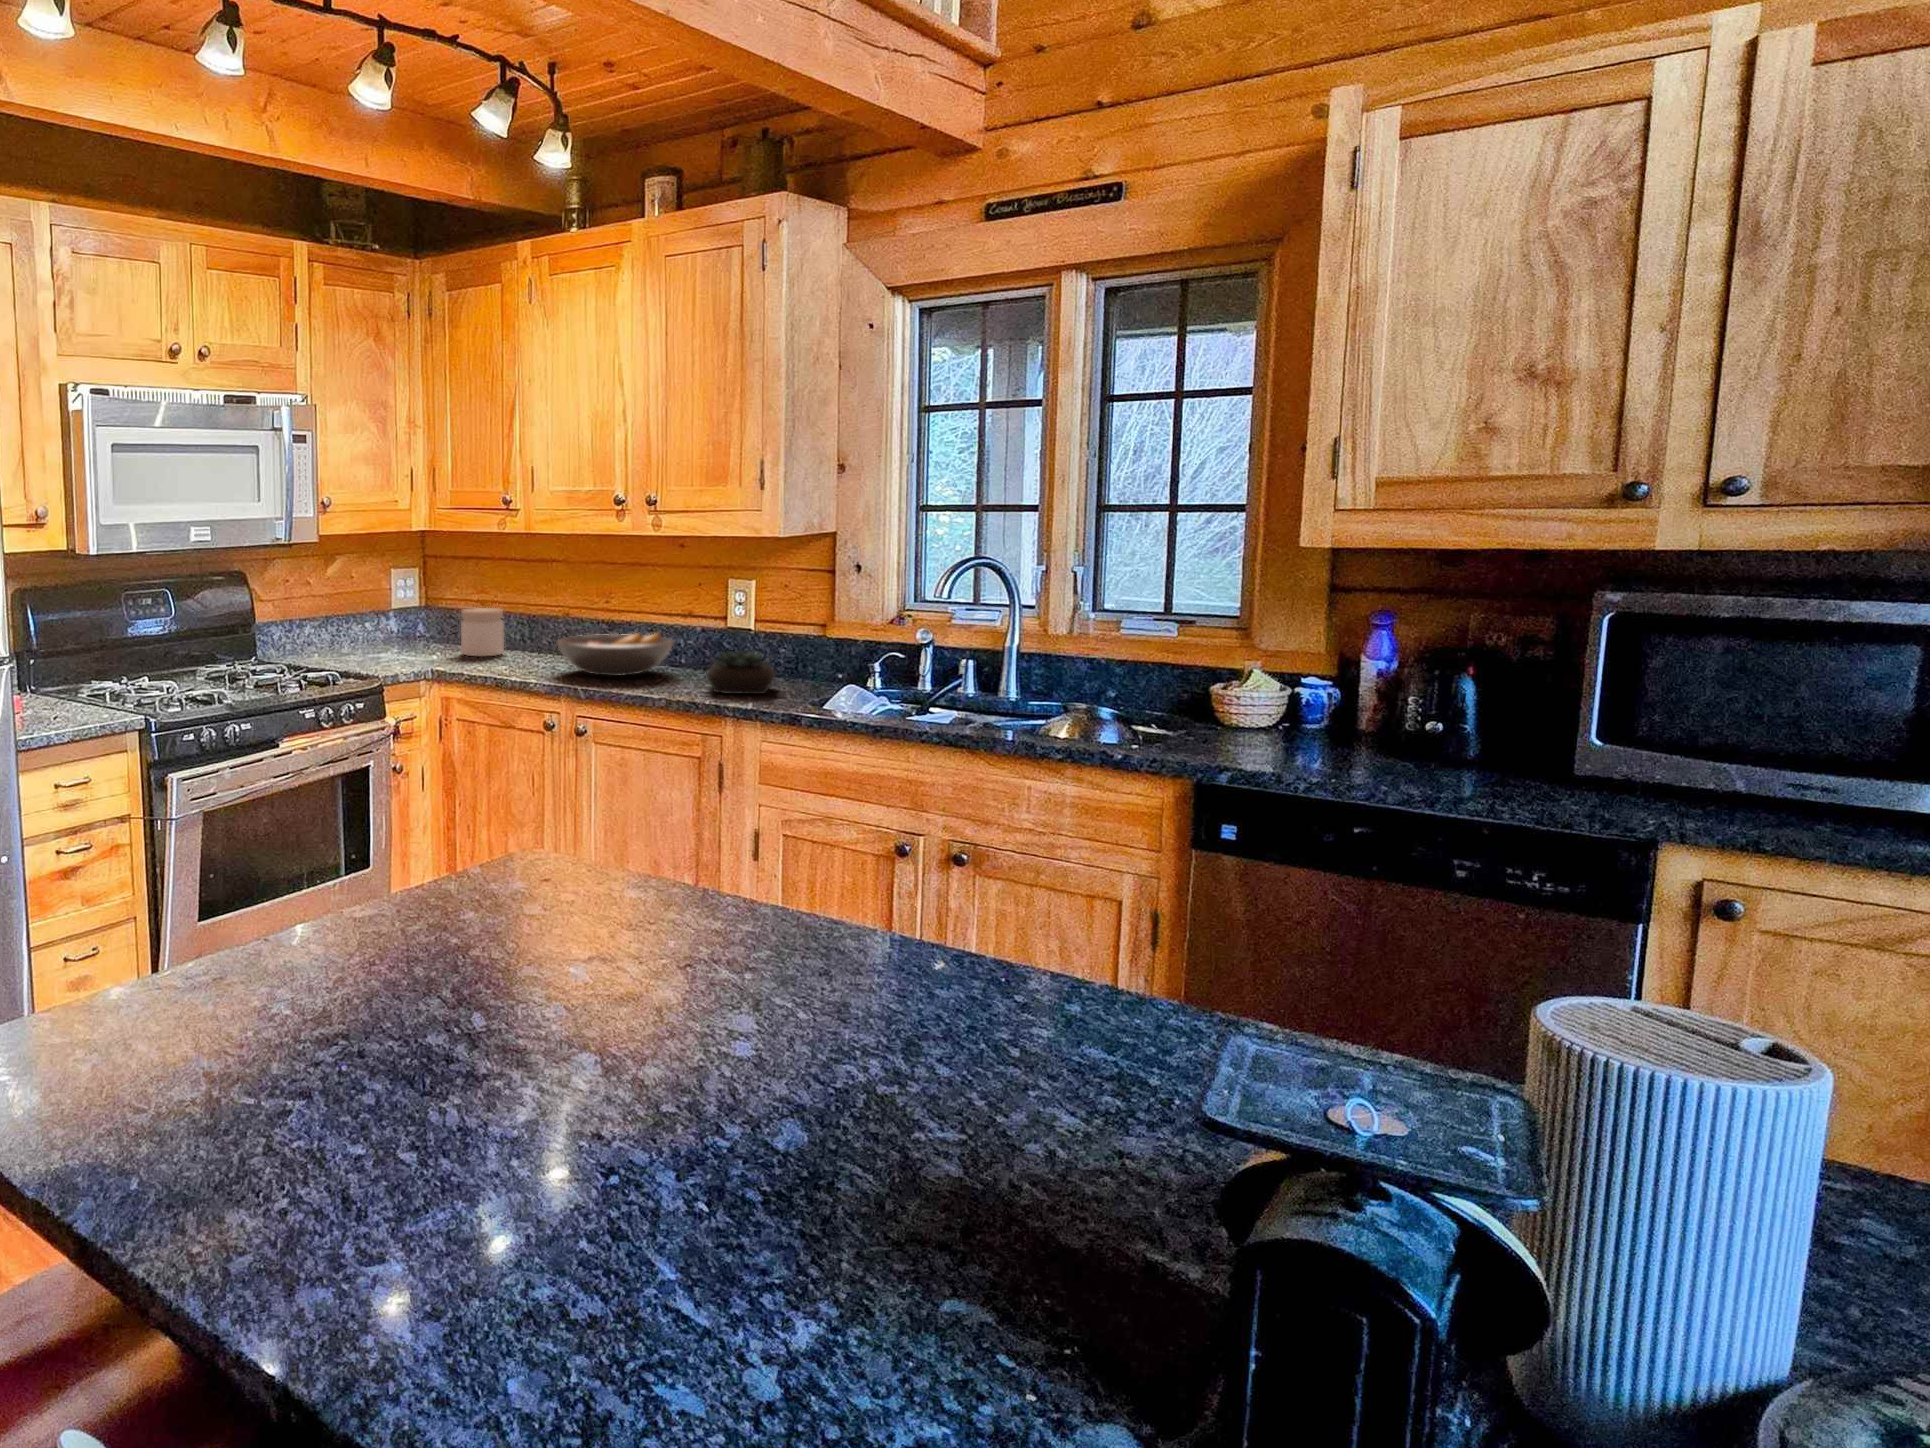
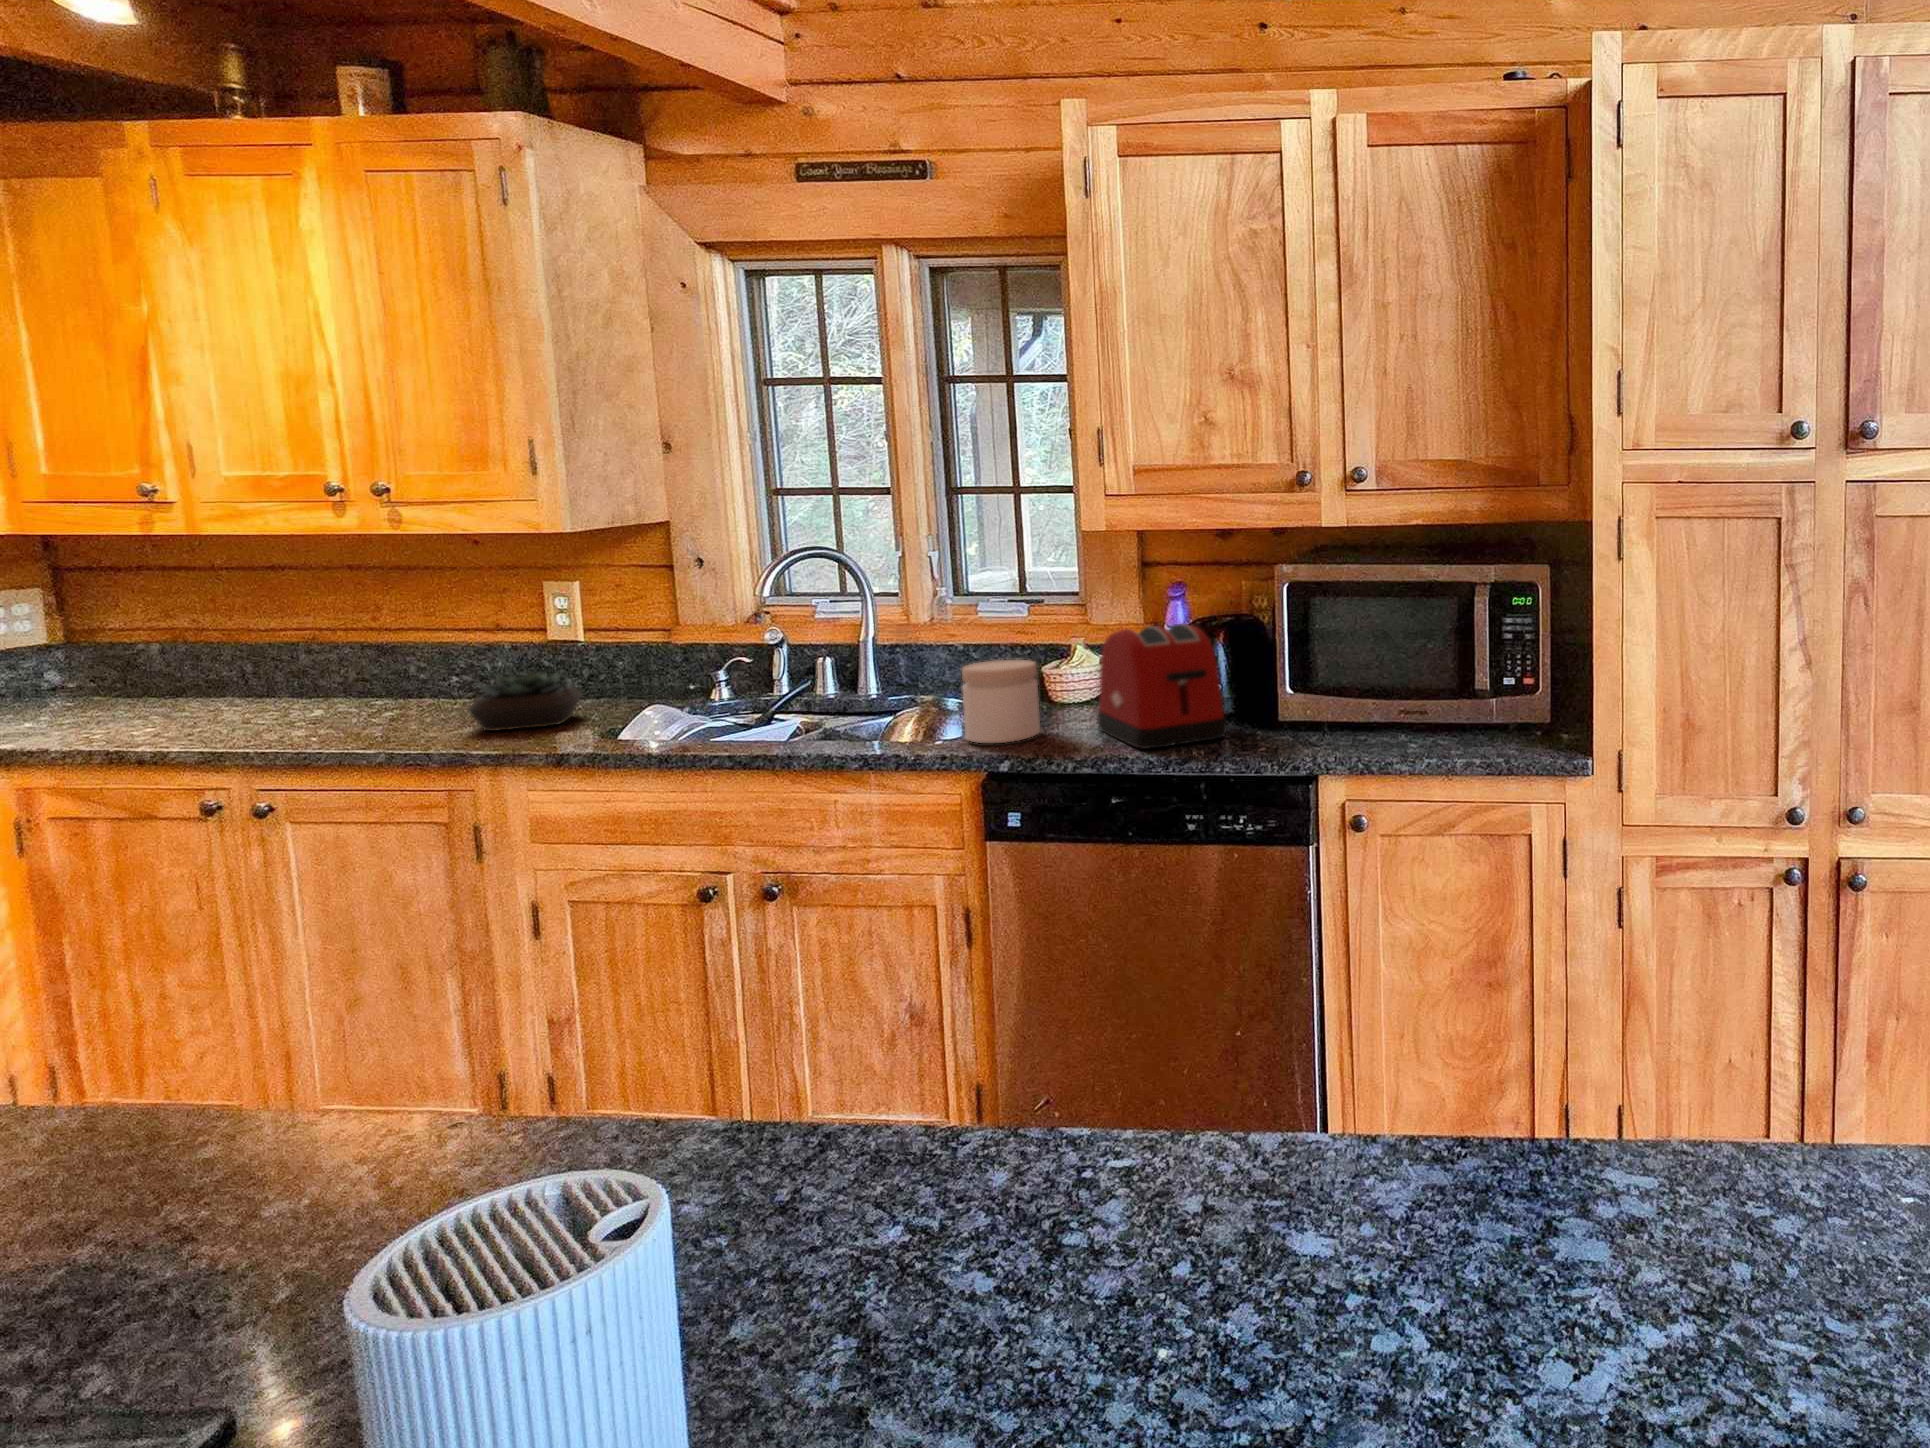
jar: present [461,608,504,656] -> present [962,660,1040,743]
fruit bowl: present [557,632,673,676] -> none [234,657,449,723]
toaster: none [1294,652,1483,783] -> present [1097,624,1227,749]

